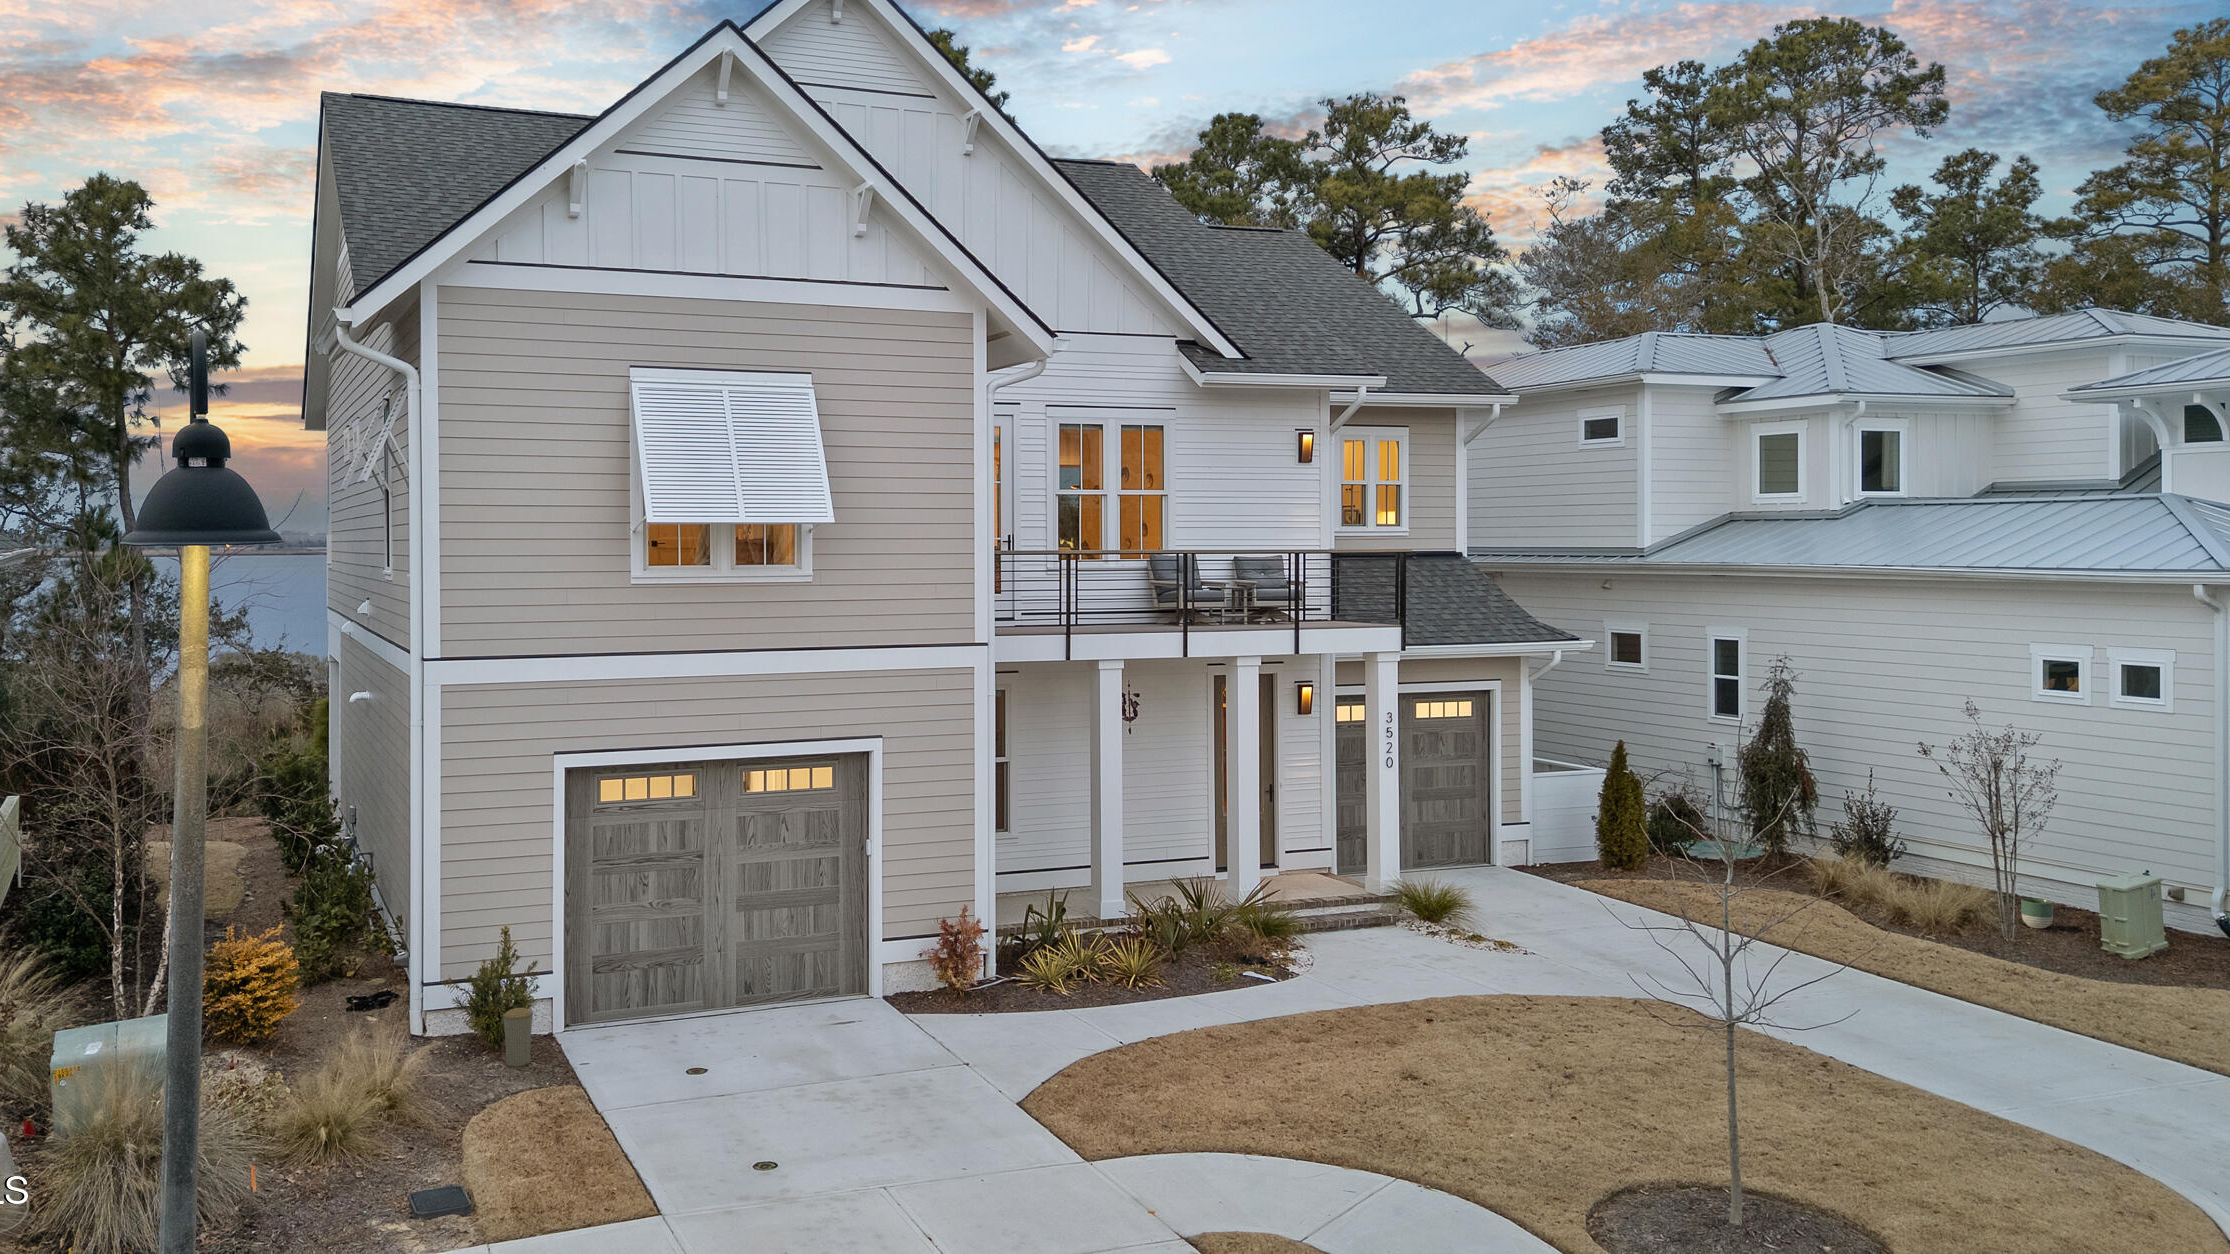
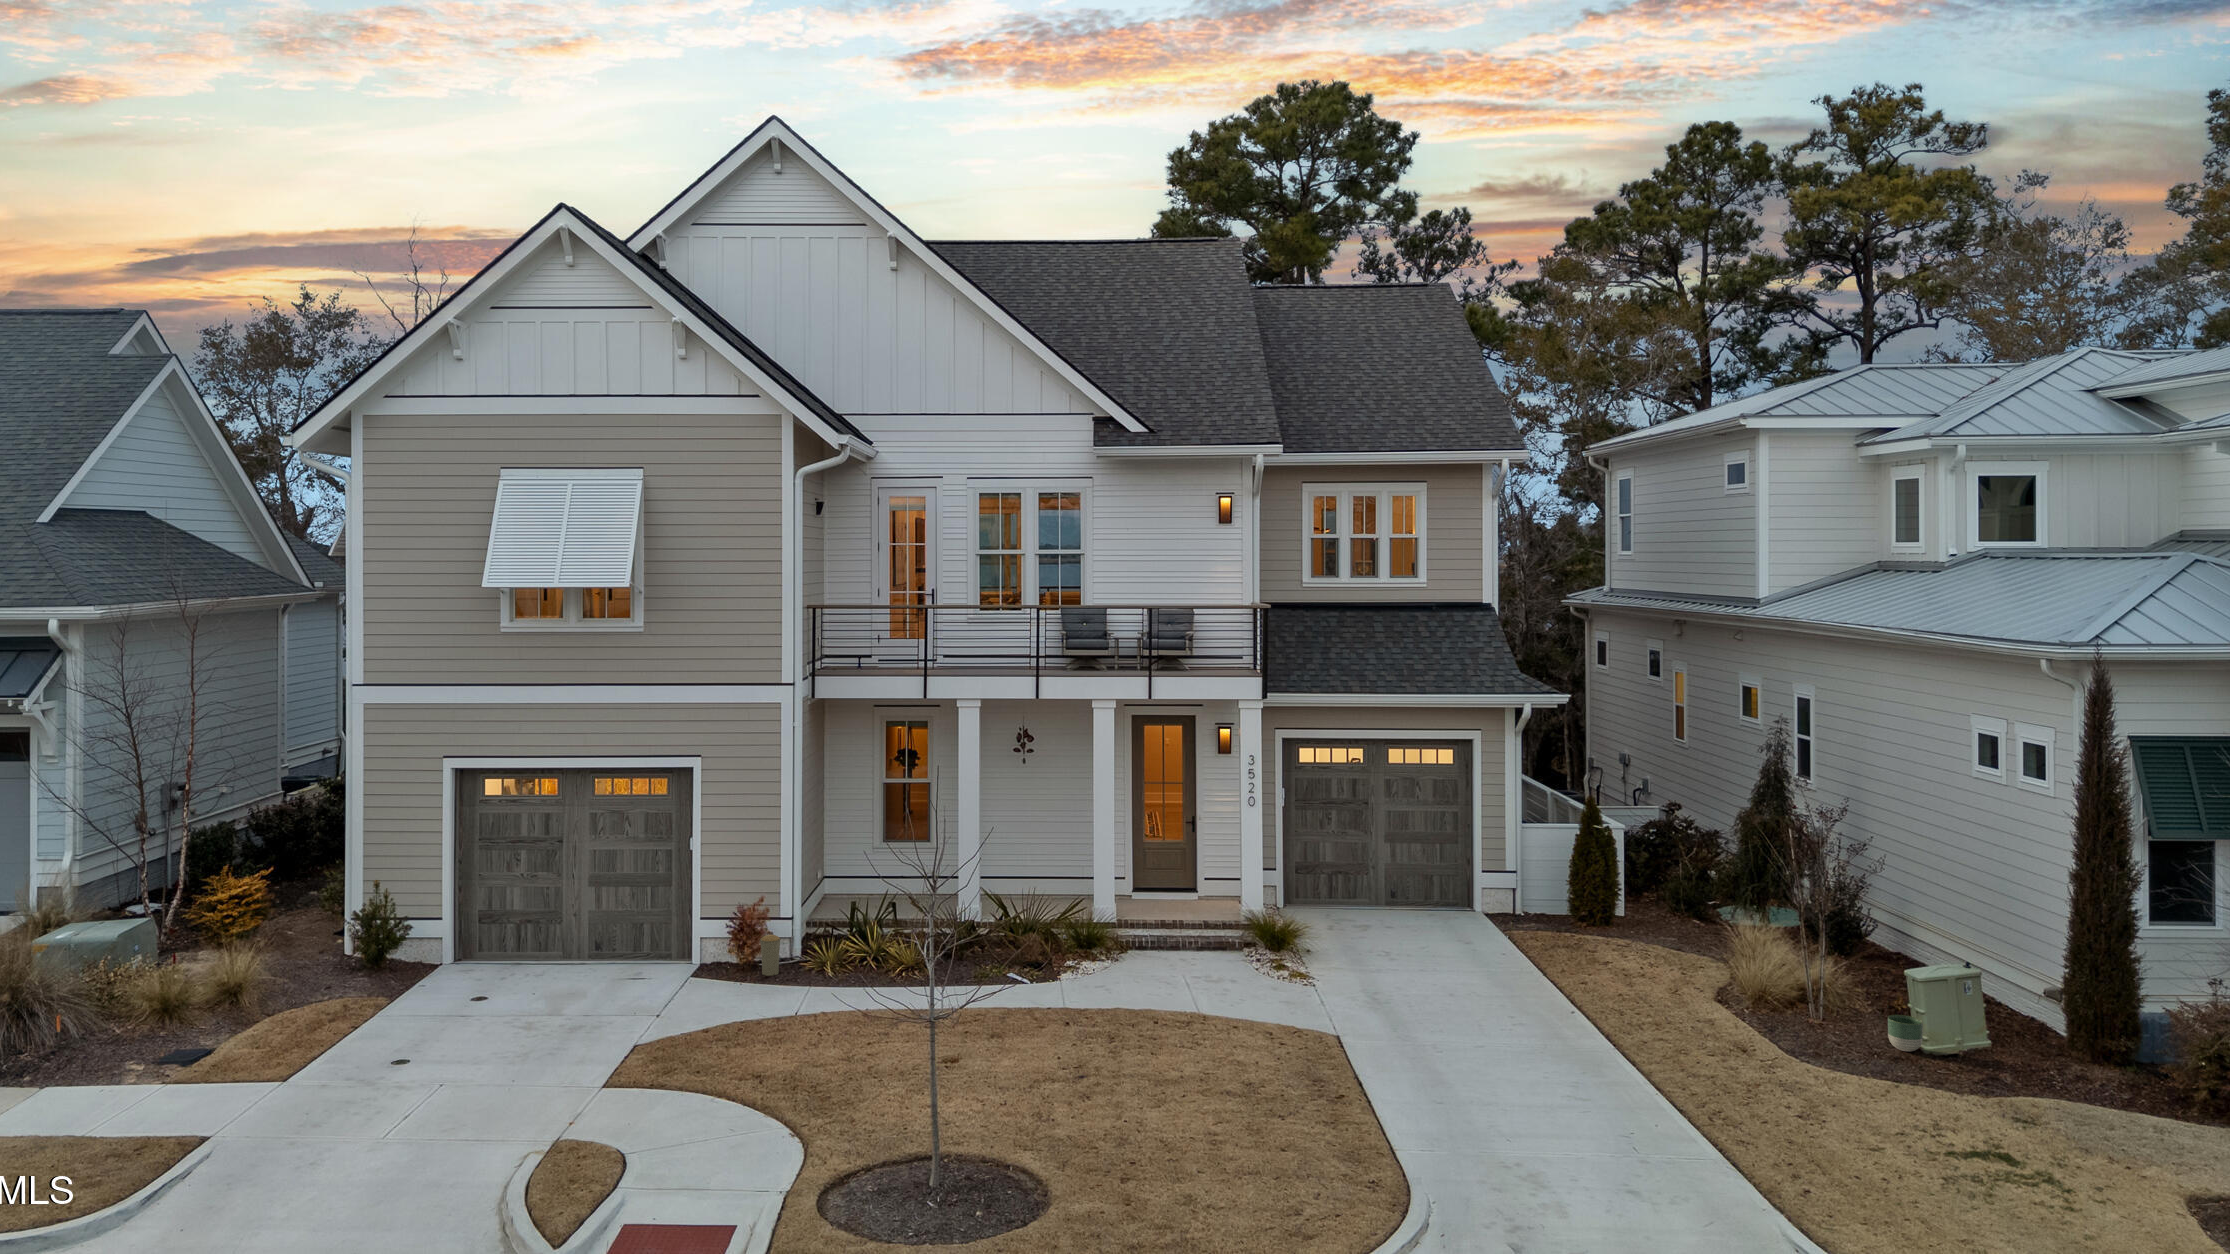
trash can: present [503,1008,533,1067] -> present [760,935,781,976]

